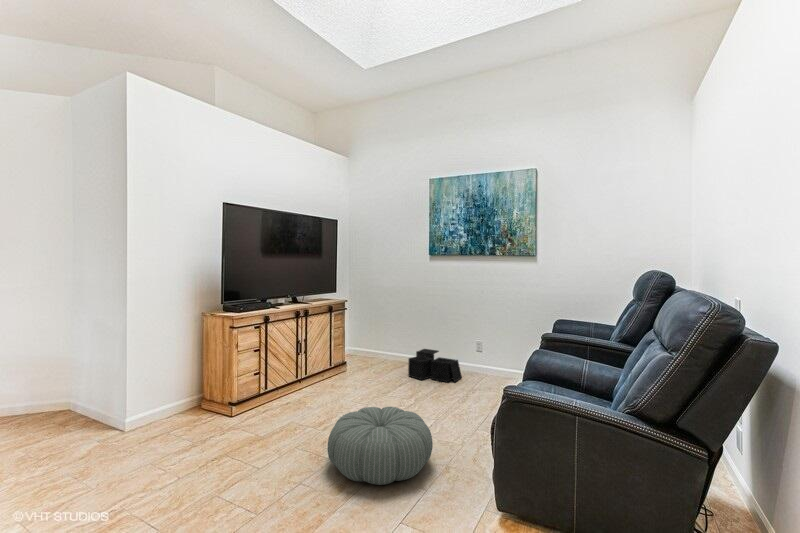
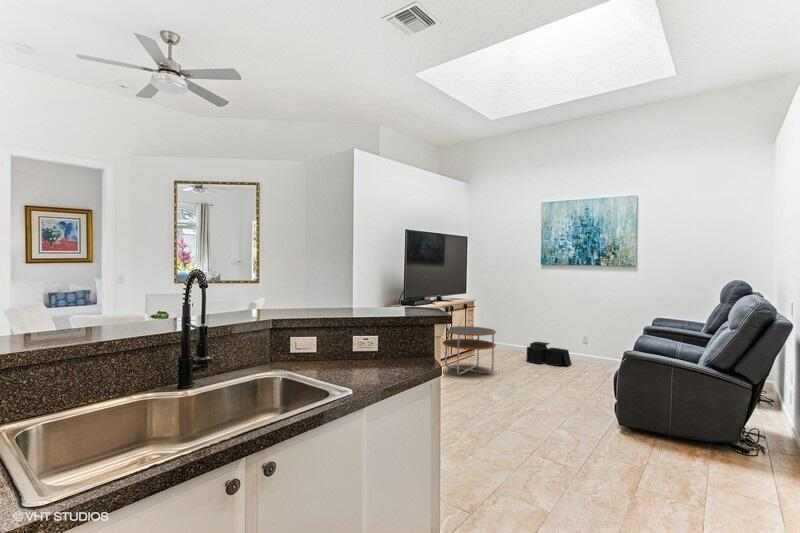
side table: none [286,337,358,409] -> present [443,326,496,375]
pouf: present [327,407,433,485] -> none [499,369,570,411]

